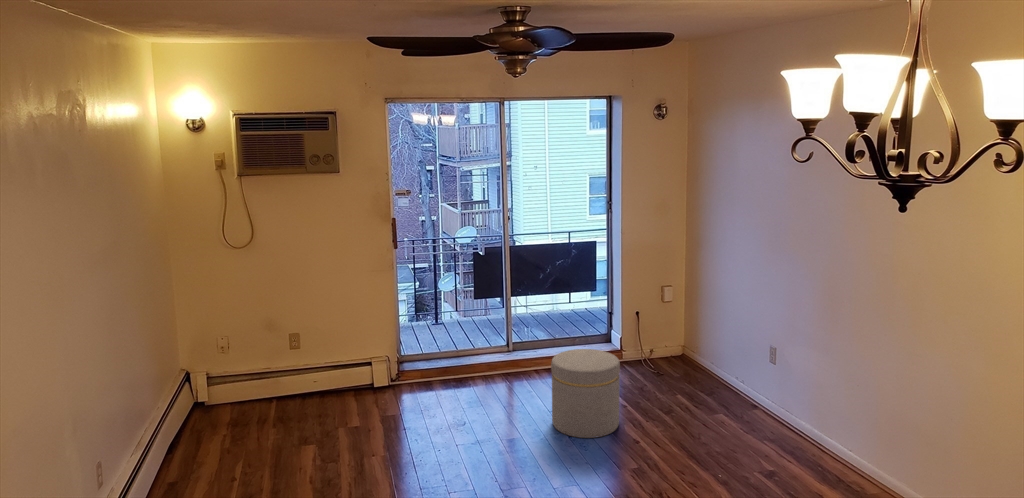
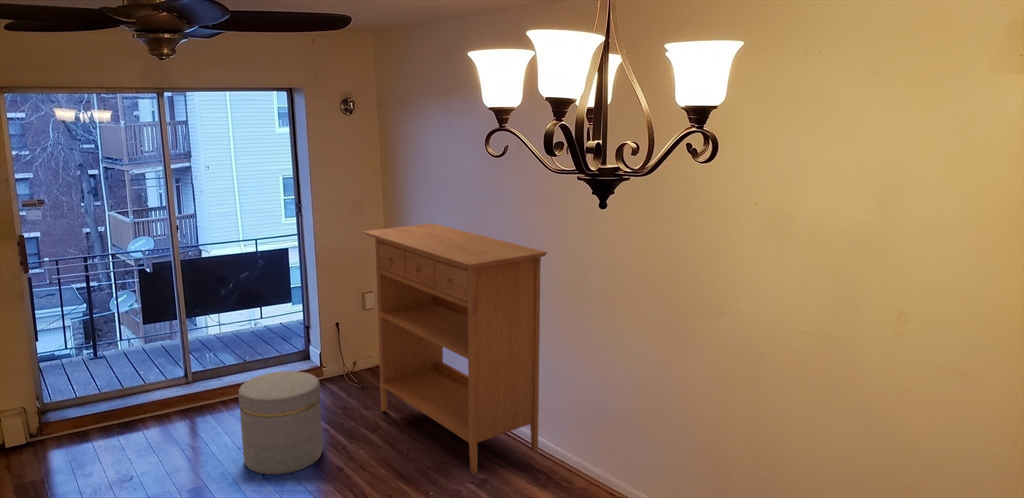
console table: none [666,224,853,470] -> present [364,223,547,474]

